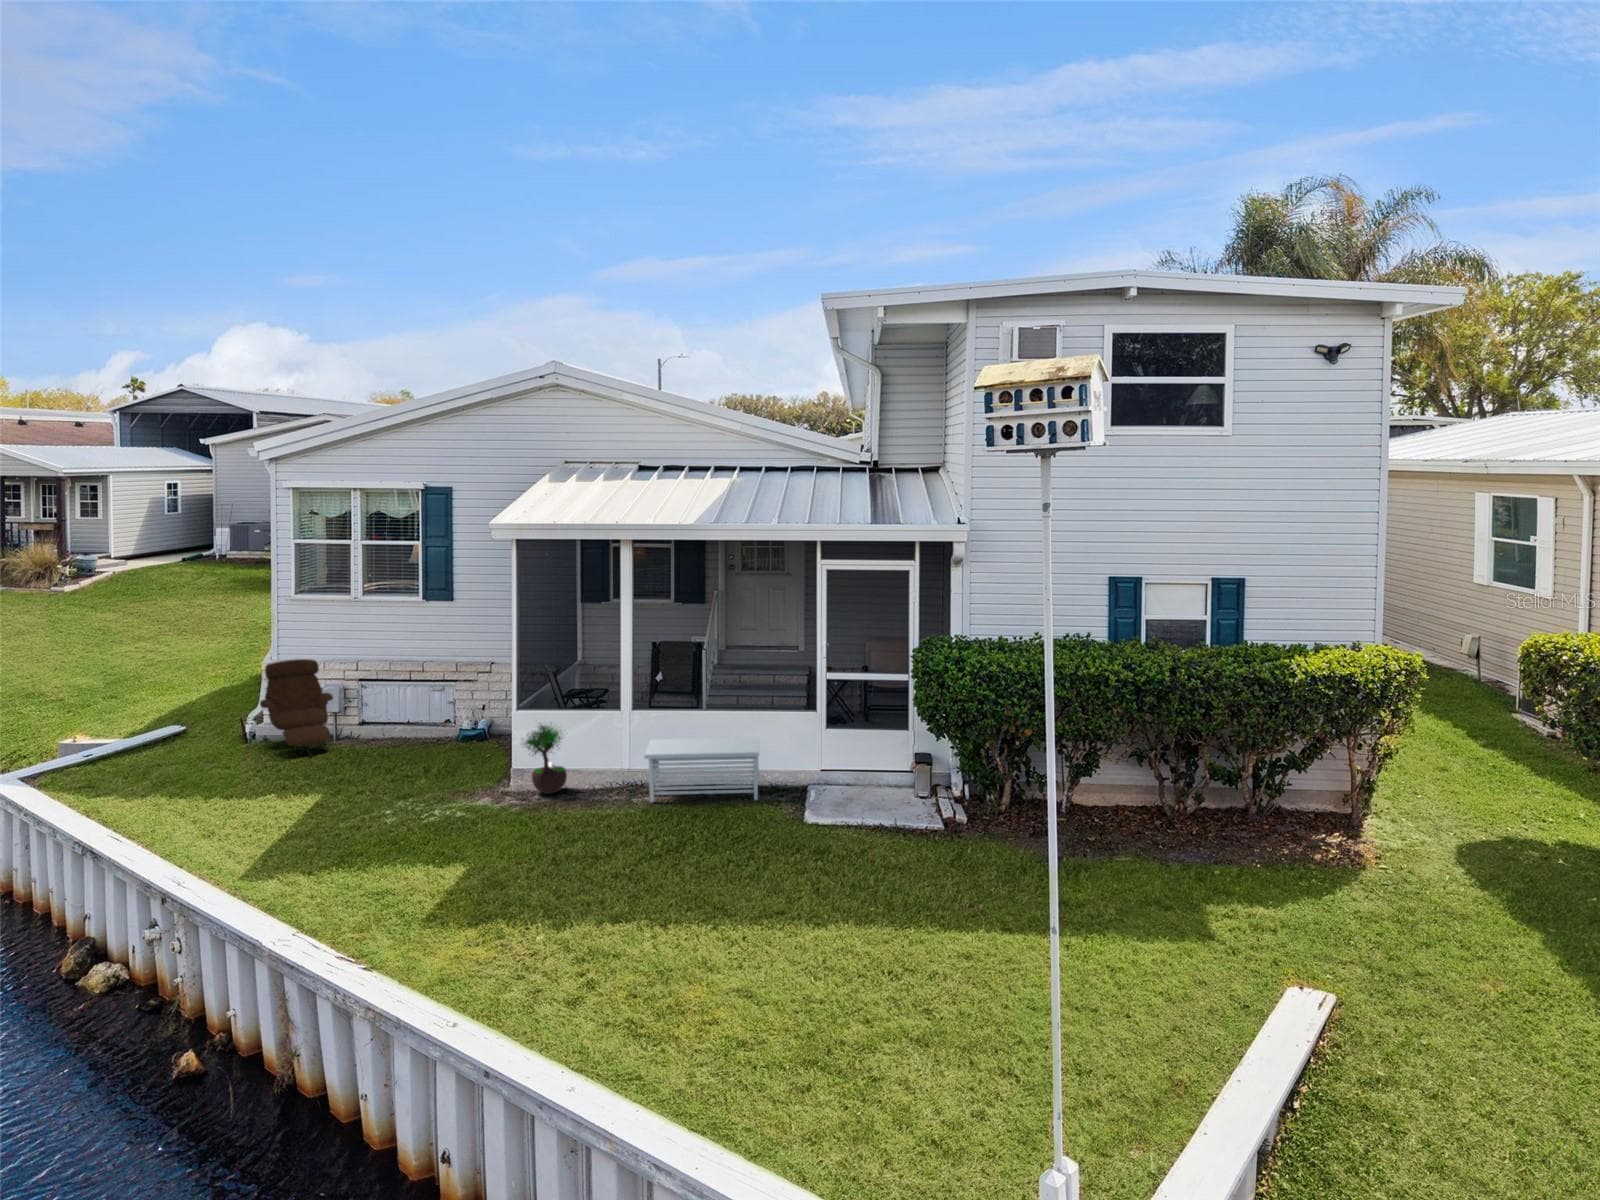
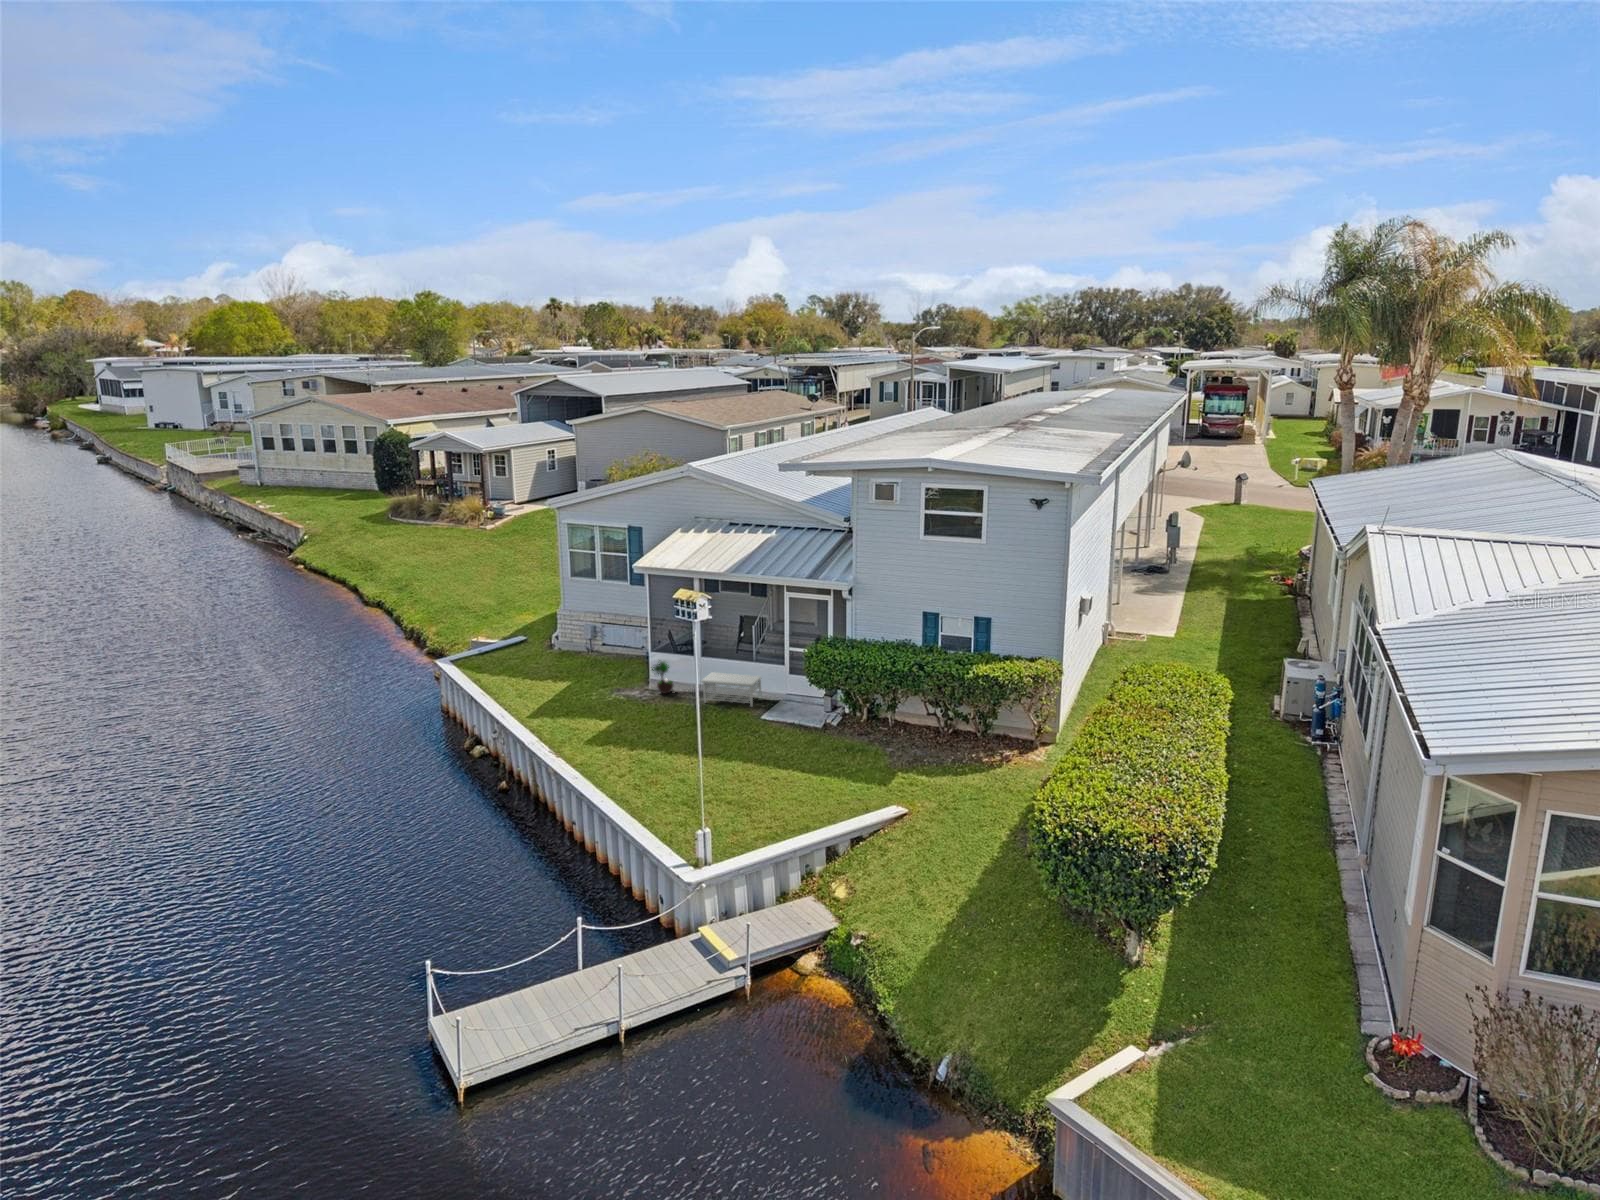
lounge chair: present [260,659,333,757] -> none [555,611,589,663]

